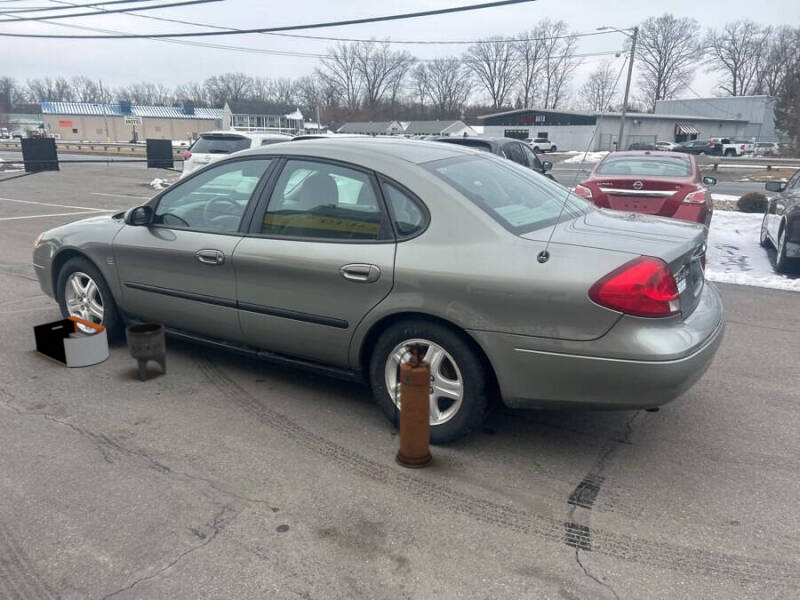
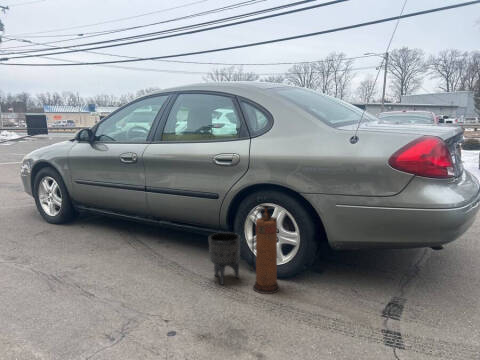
storage bin: present [33,316,109,368] -> none [16,205,64,237]
planter: present [126,323,166,381] -> present [209,232,240,285]

